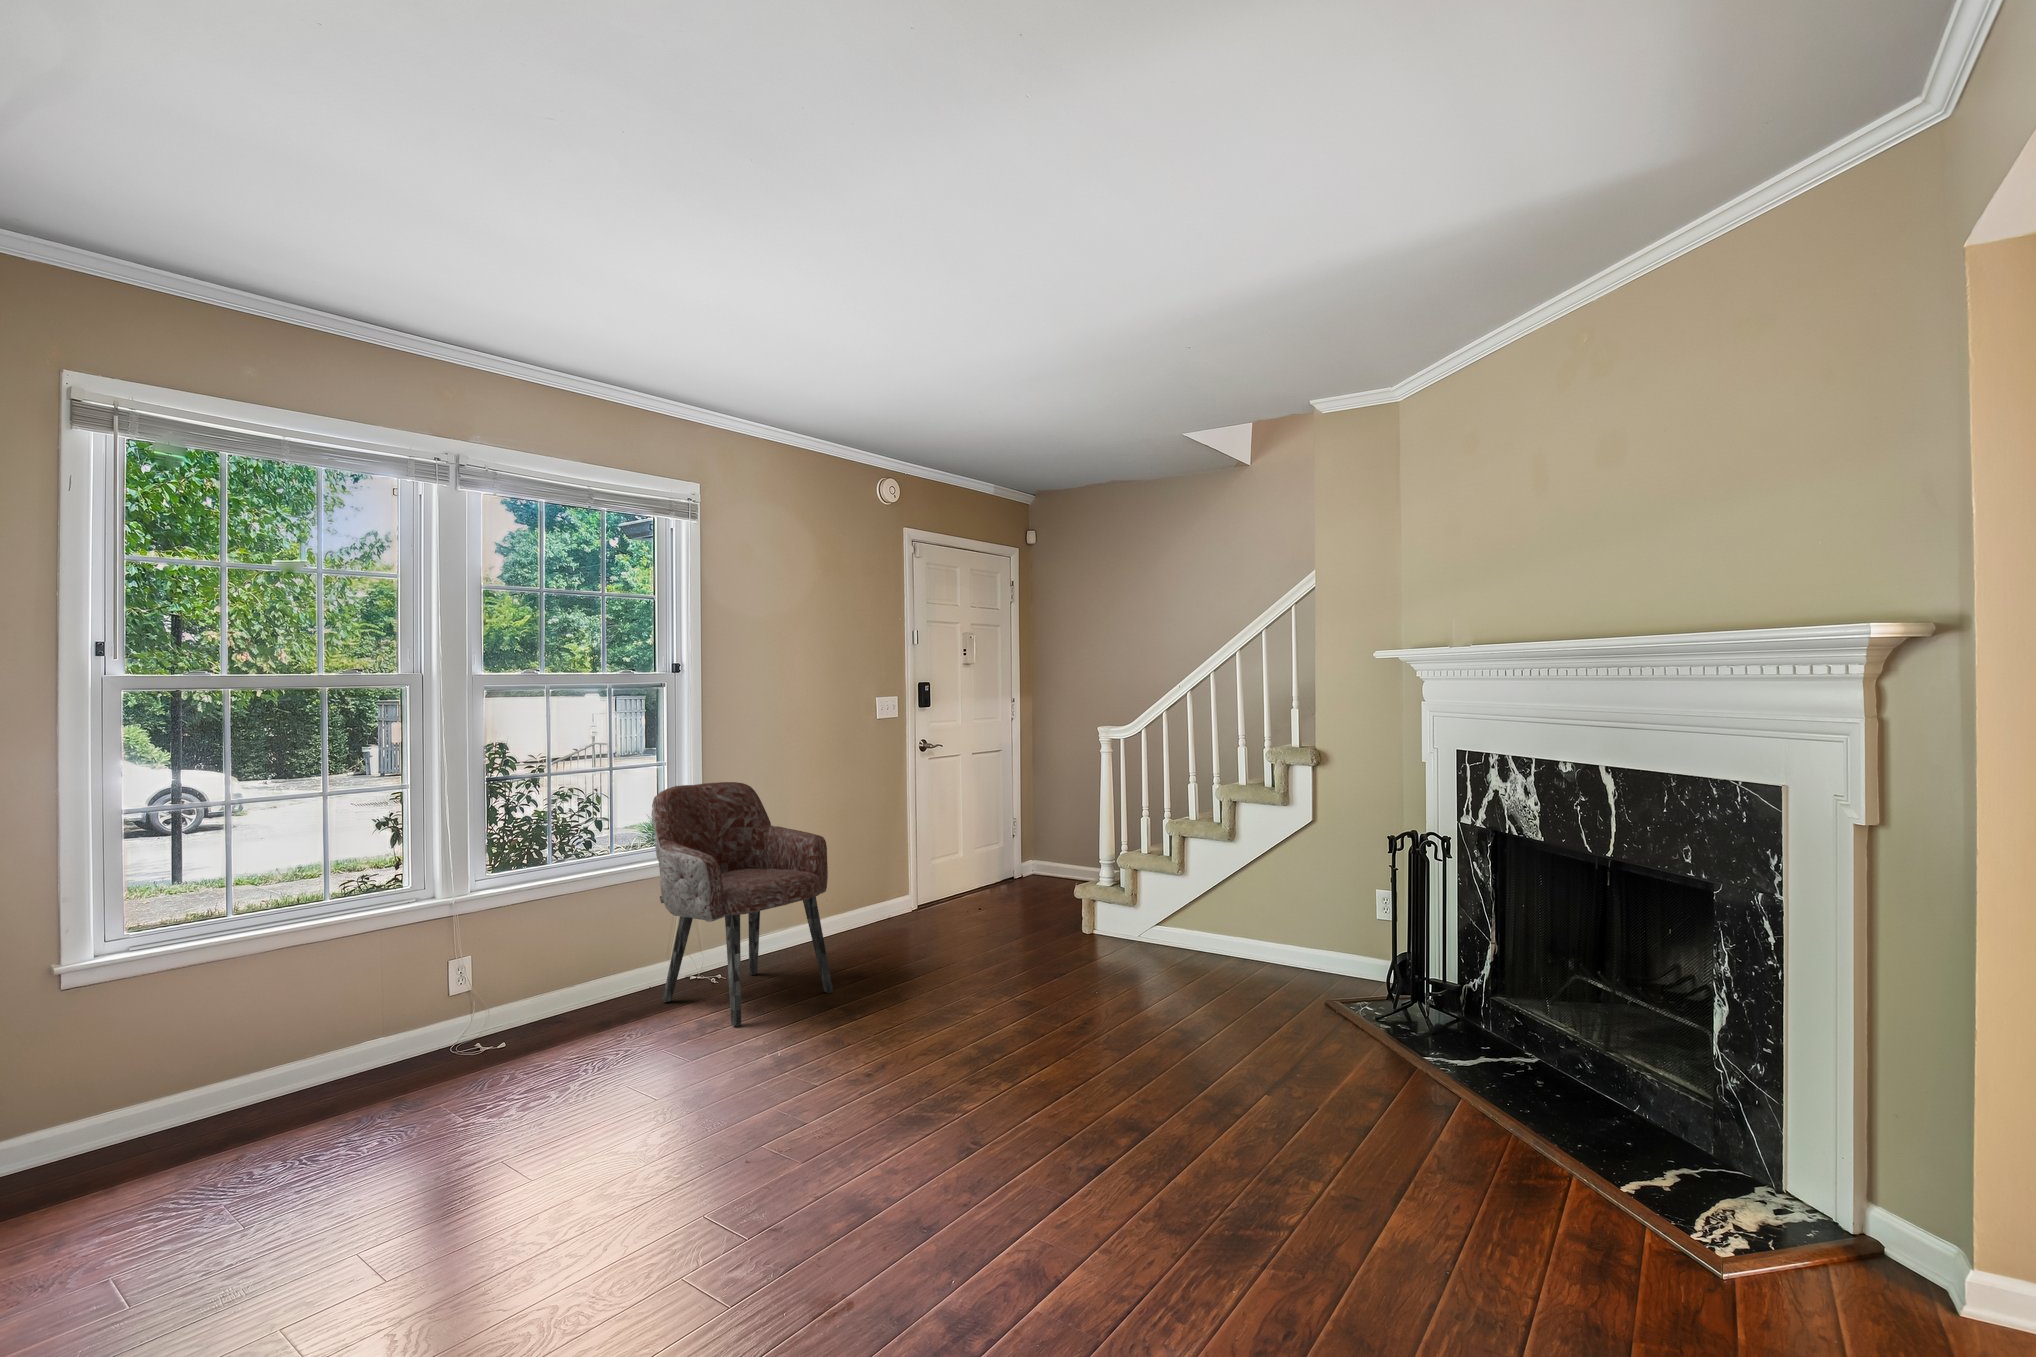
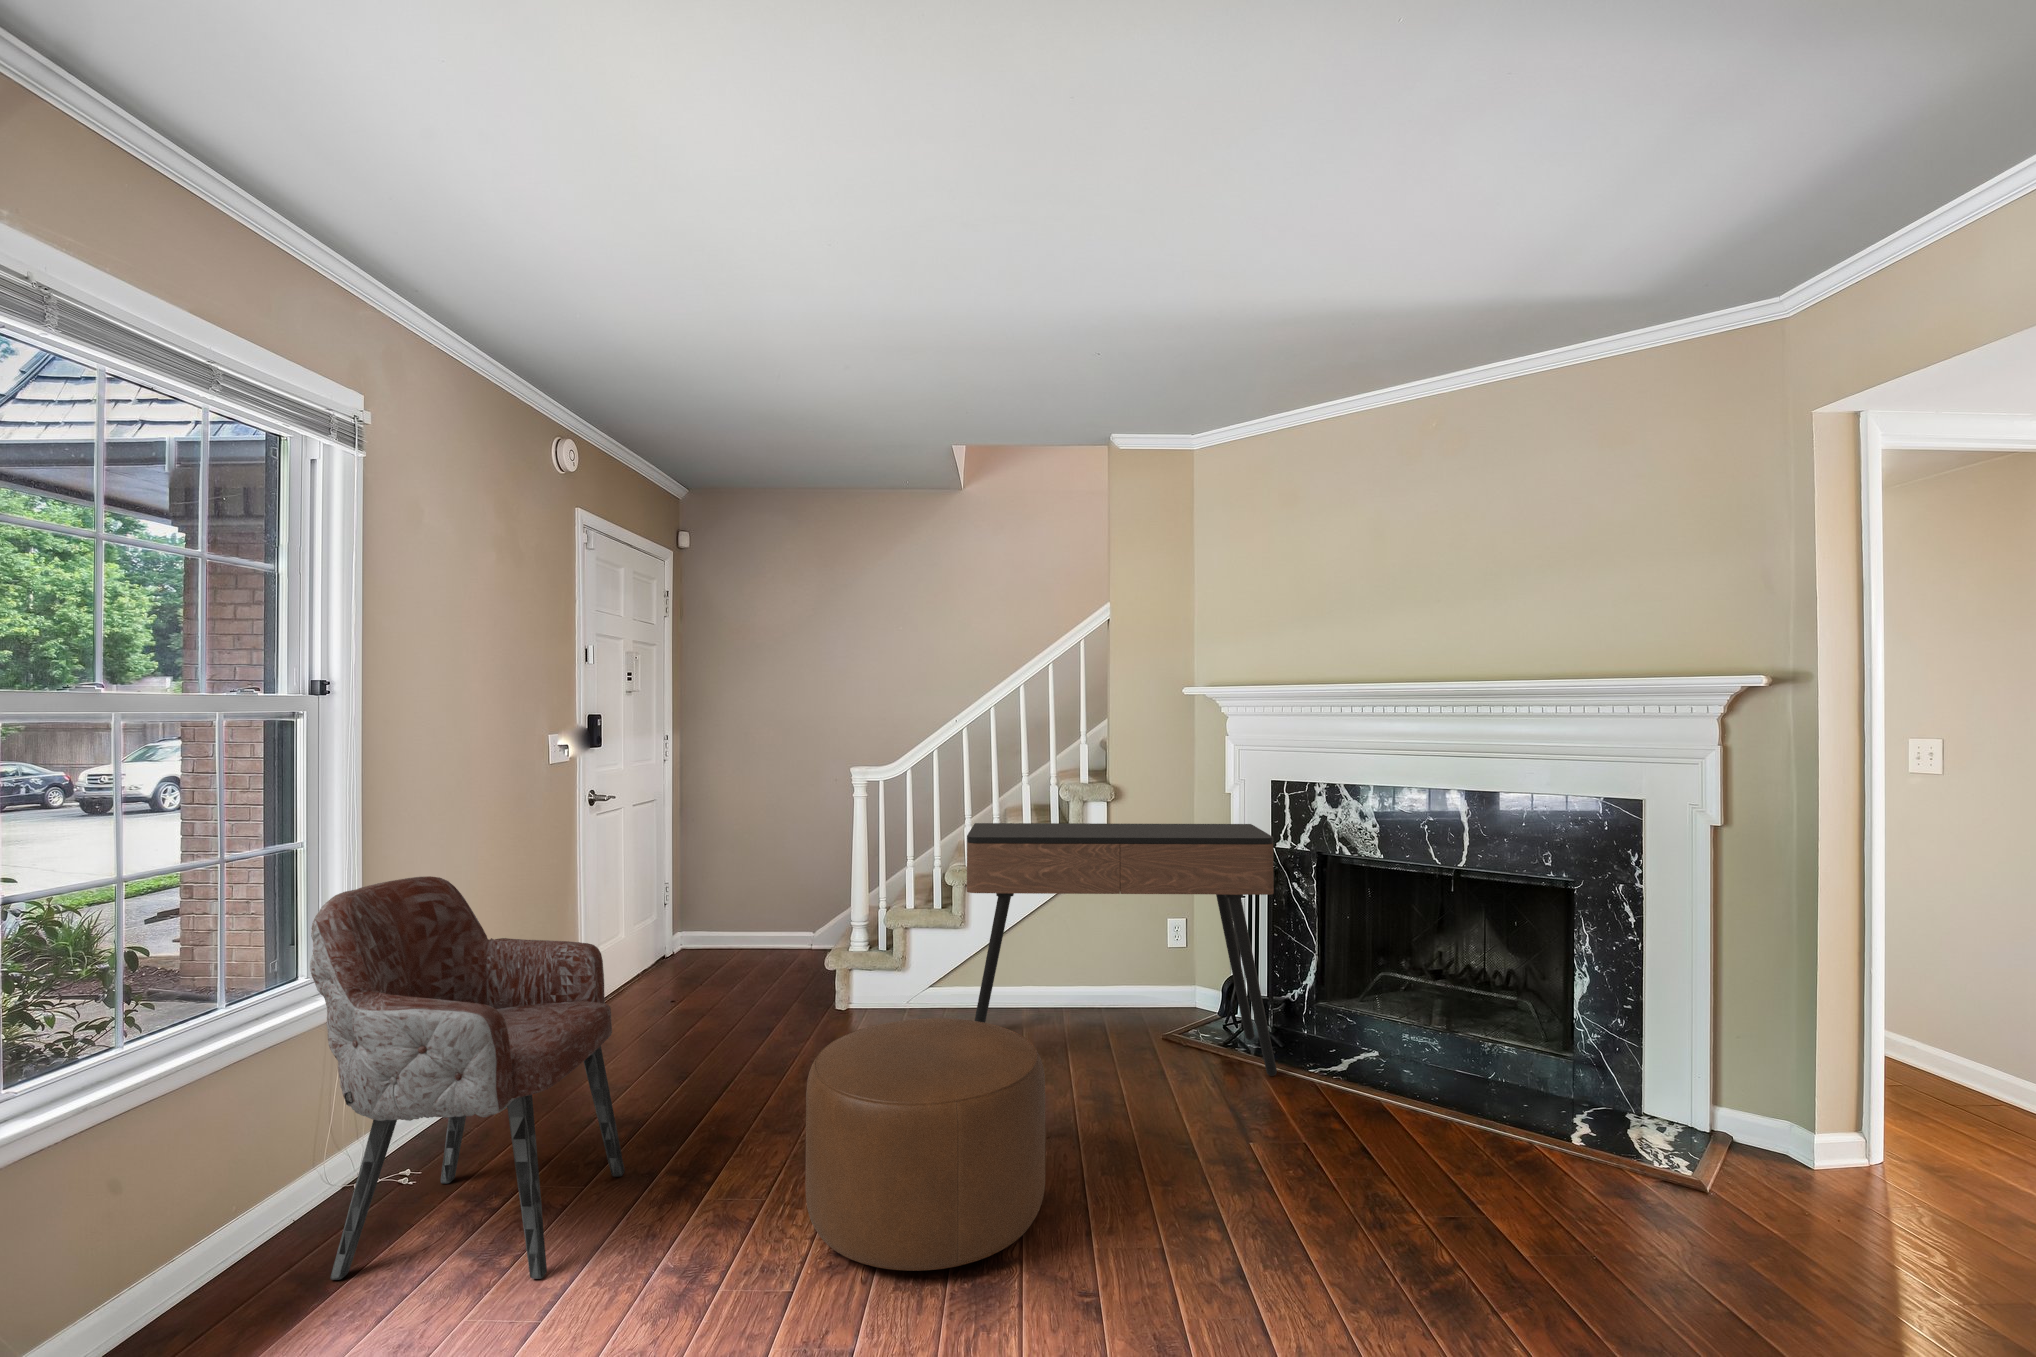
console table: none [1112,778,1415,1050] -> present [967,823,1277,1076]
ottoman: none [864,917,1044,1084] -> present [806,1018,1045,1271]

